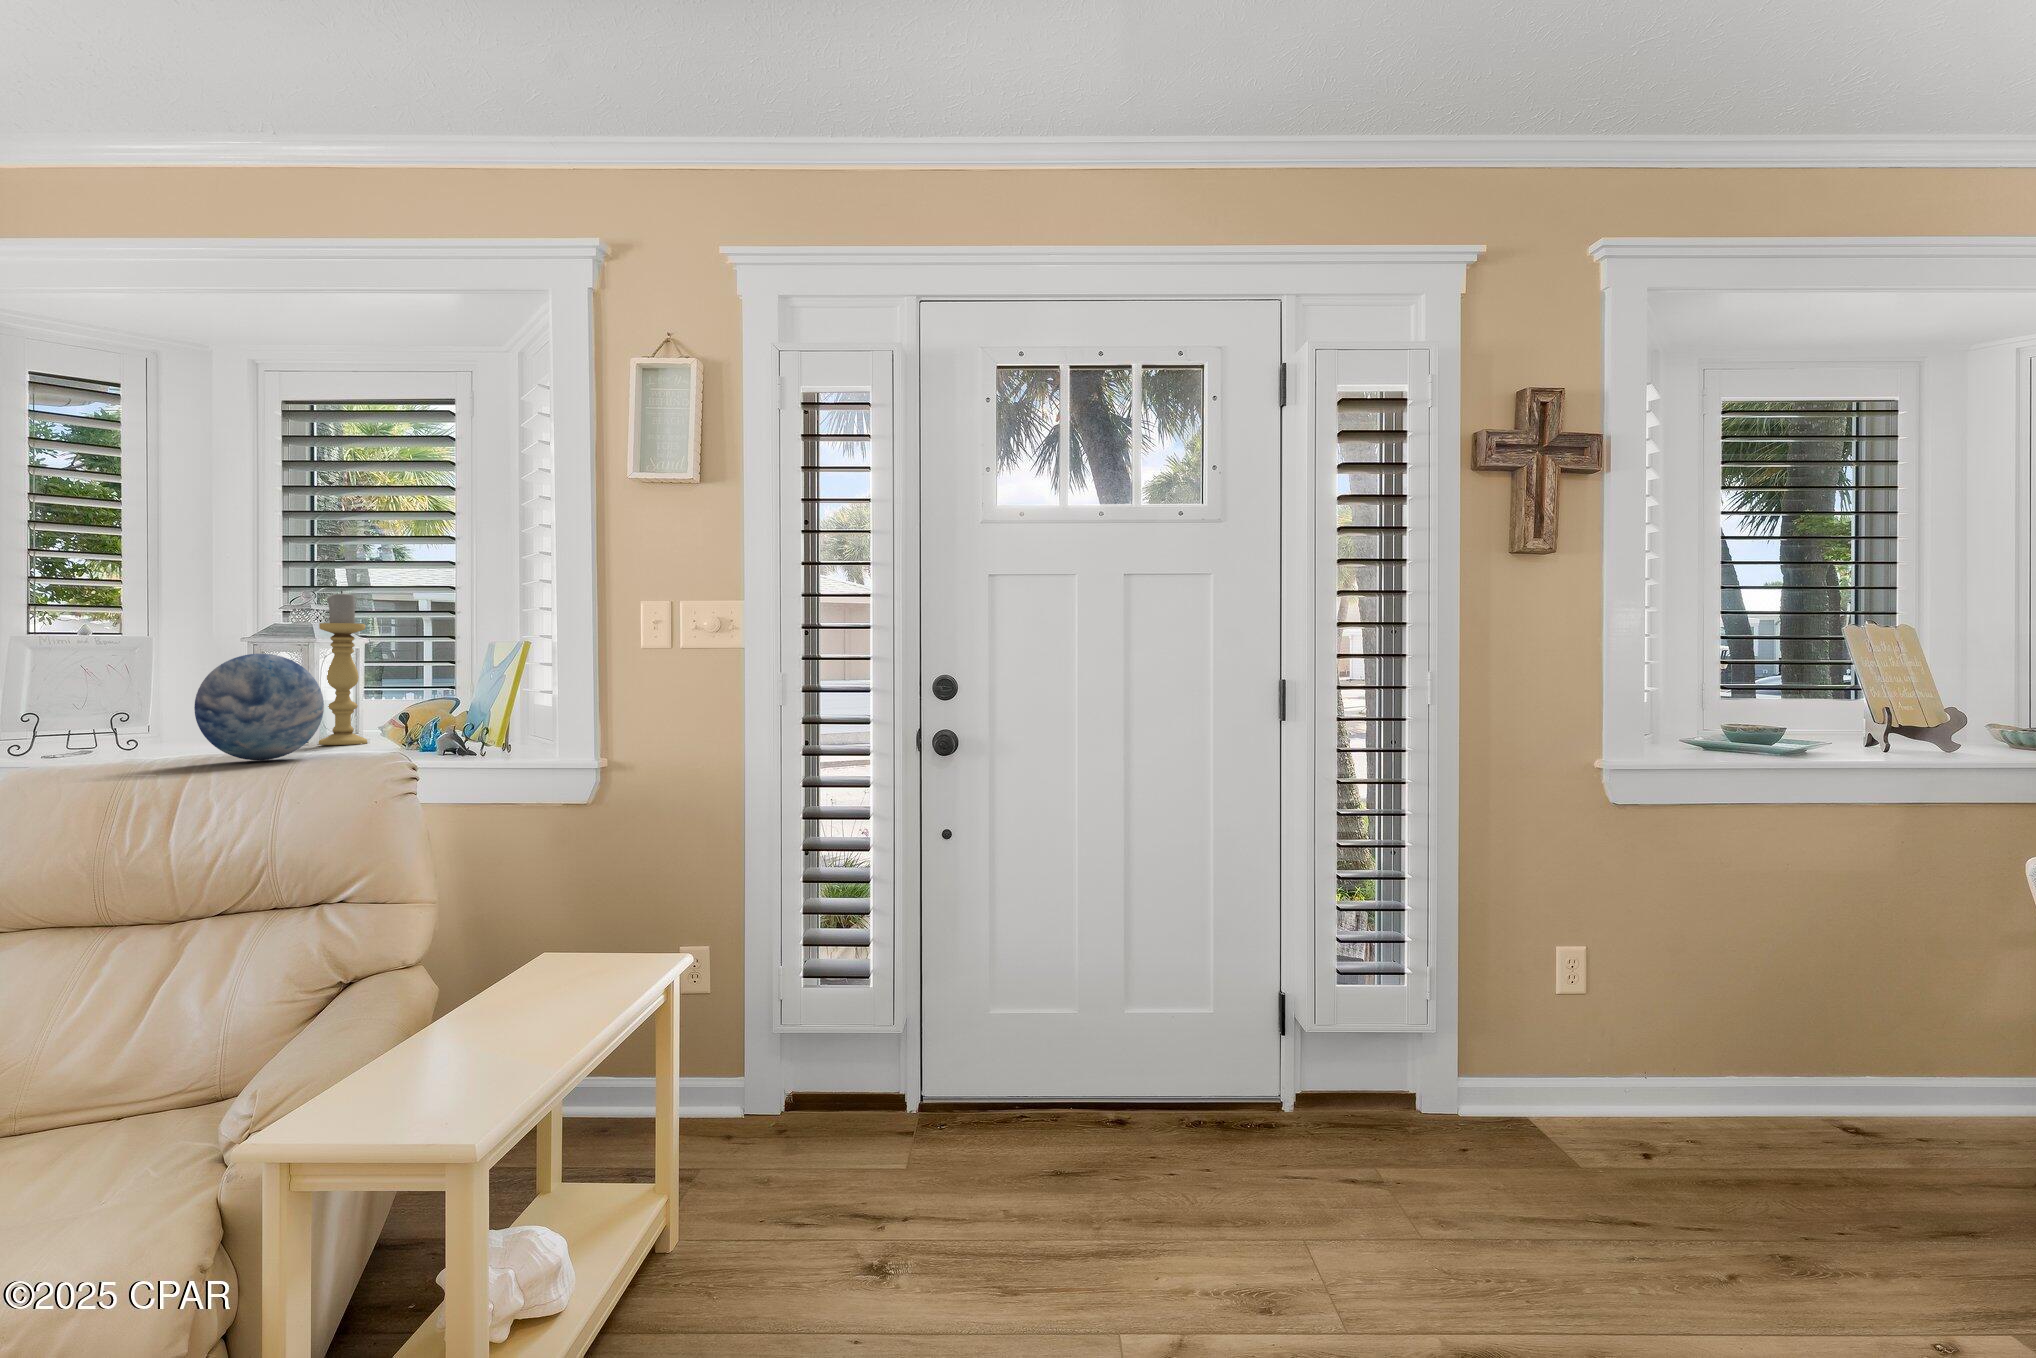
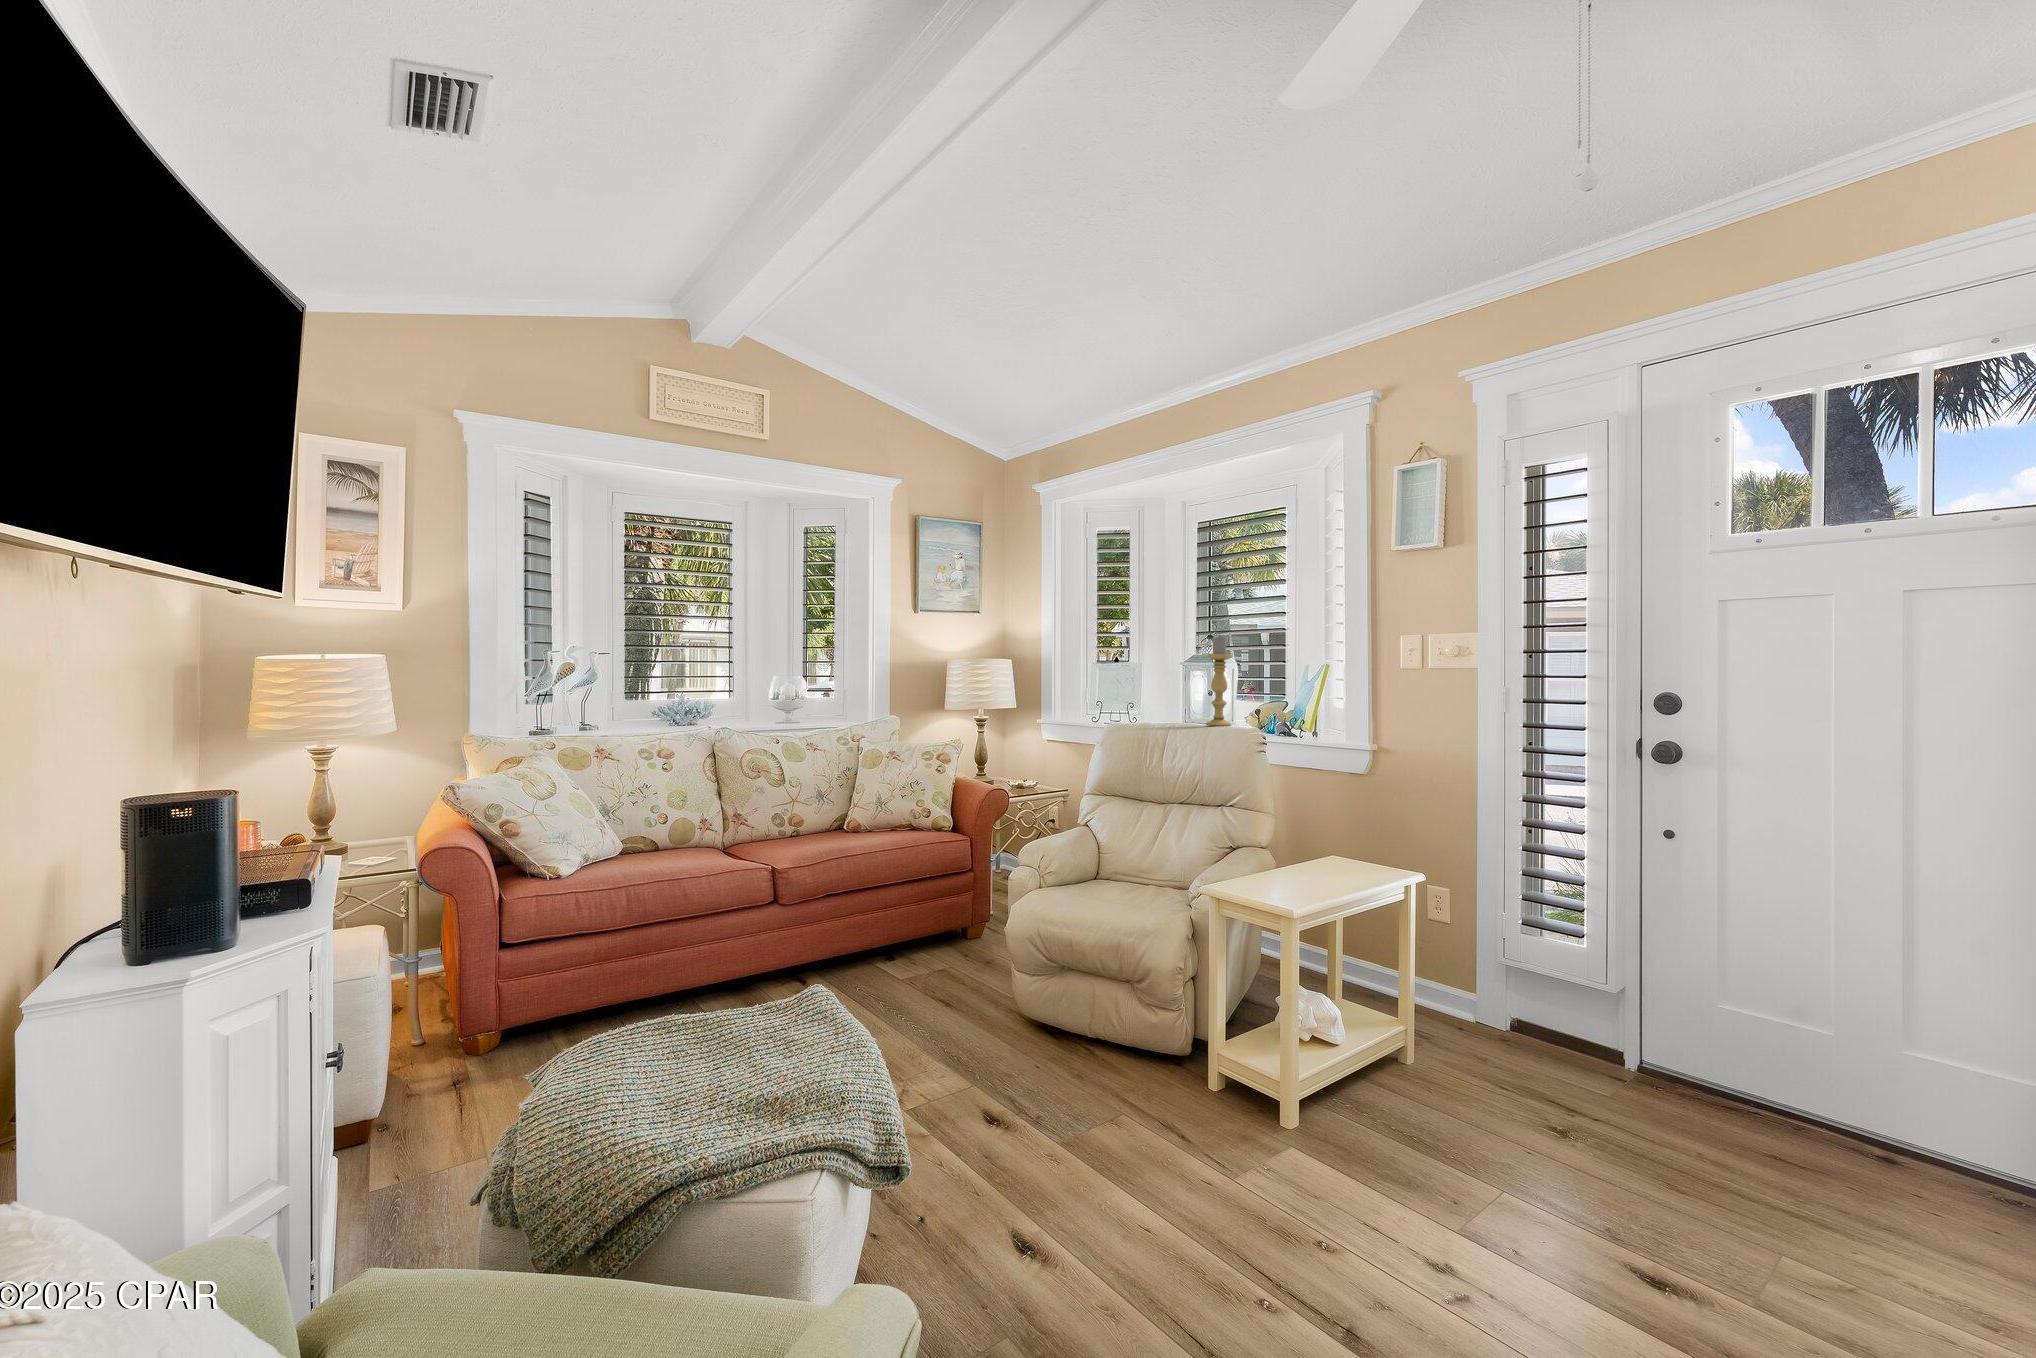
decorative orb: present [194,654,324,760] -> none [1142,671,1202,730]

